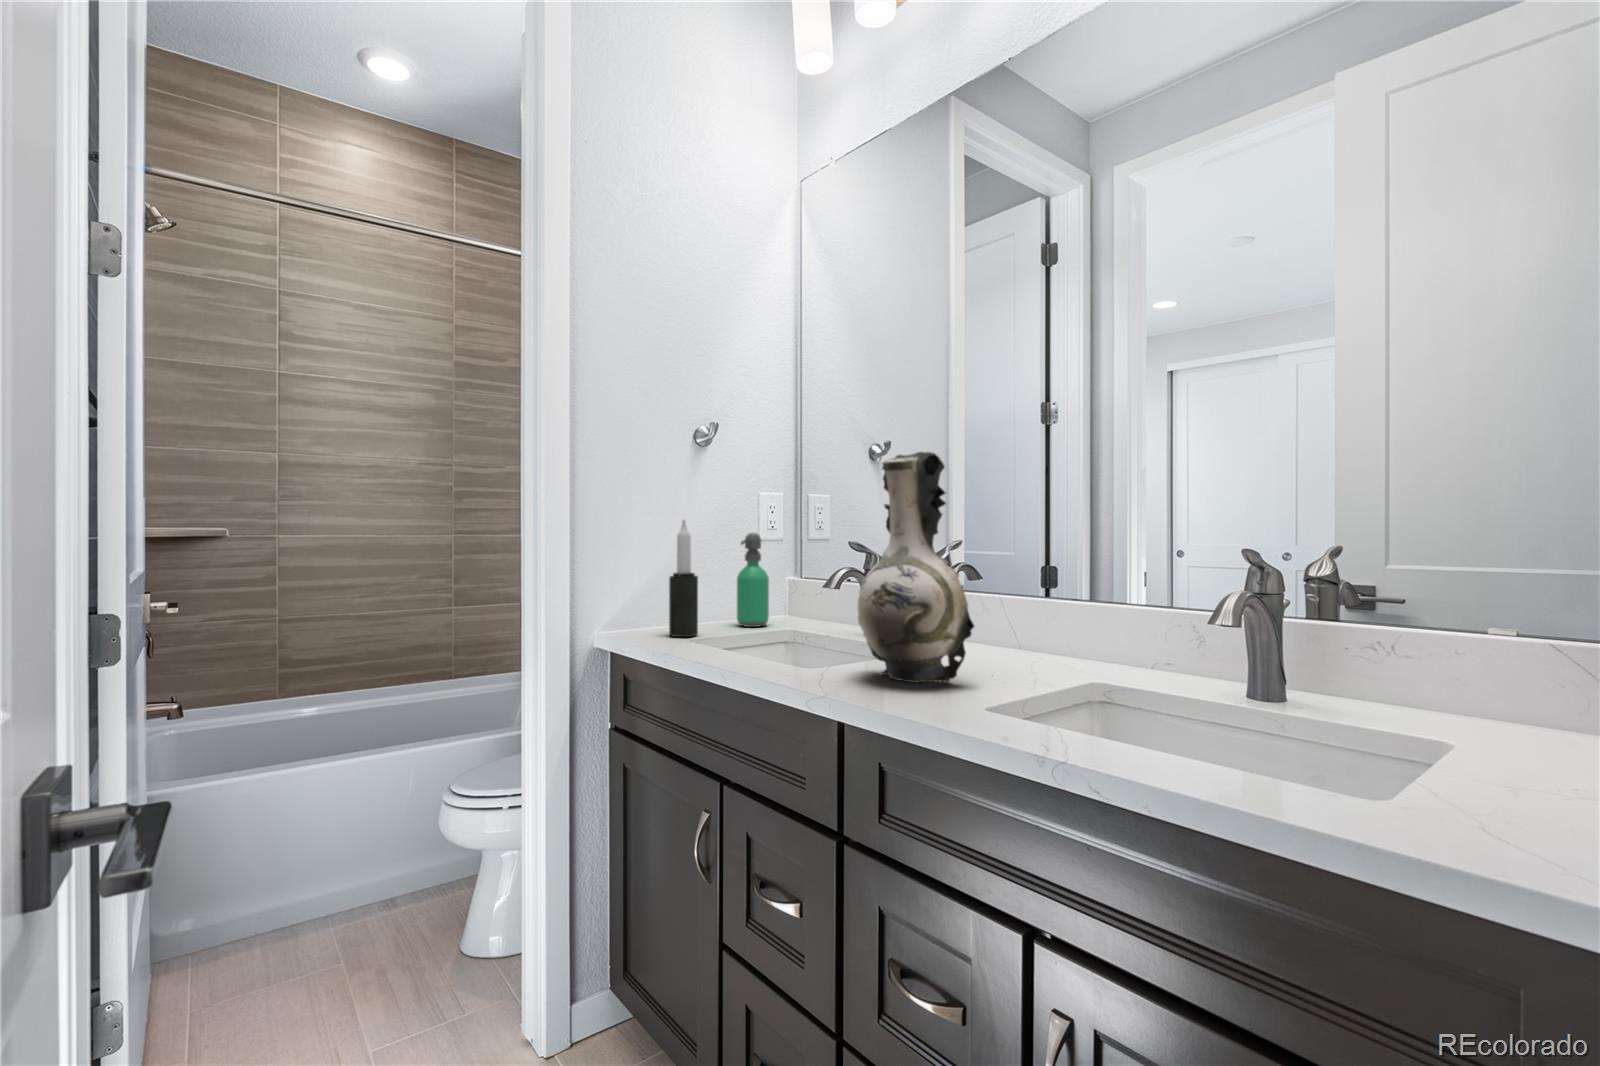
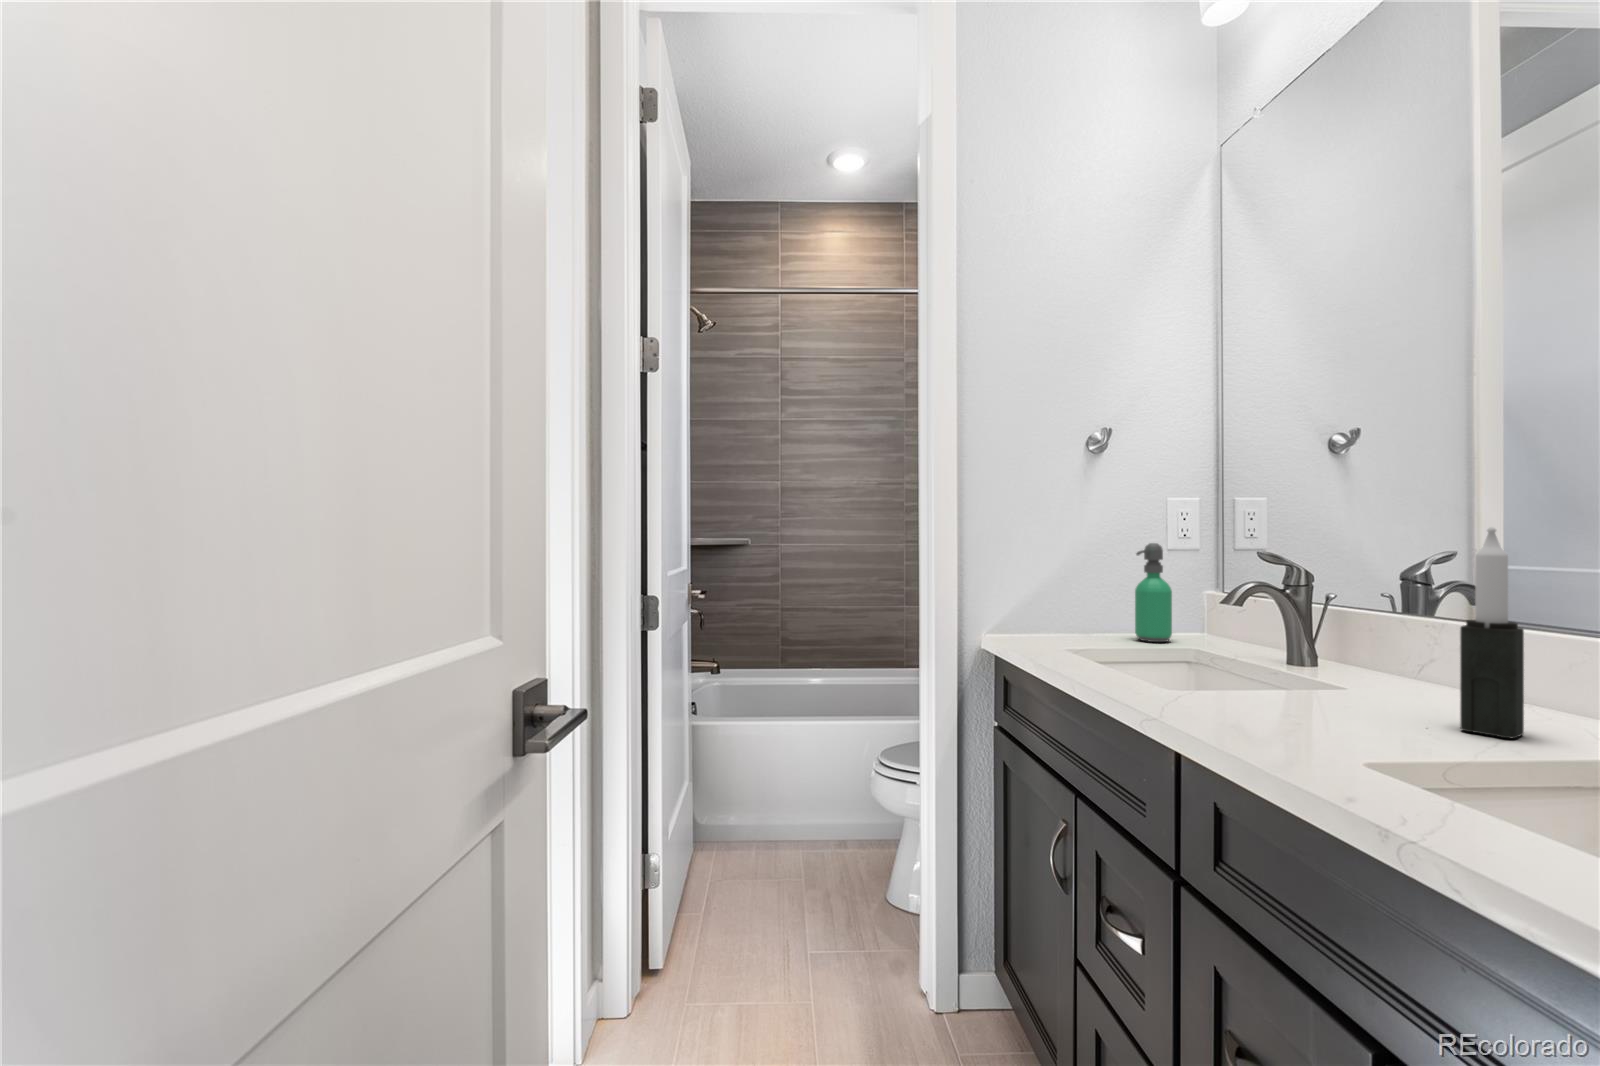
decorative vase: present [858,452,974,684] -> none [1219,450,1376,728]
candle: present [669,519,698,637] -> present [1460,527,1524,738]

